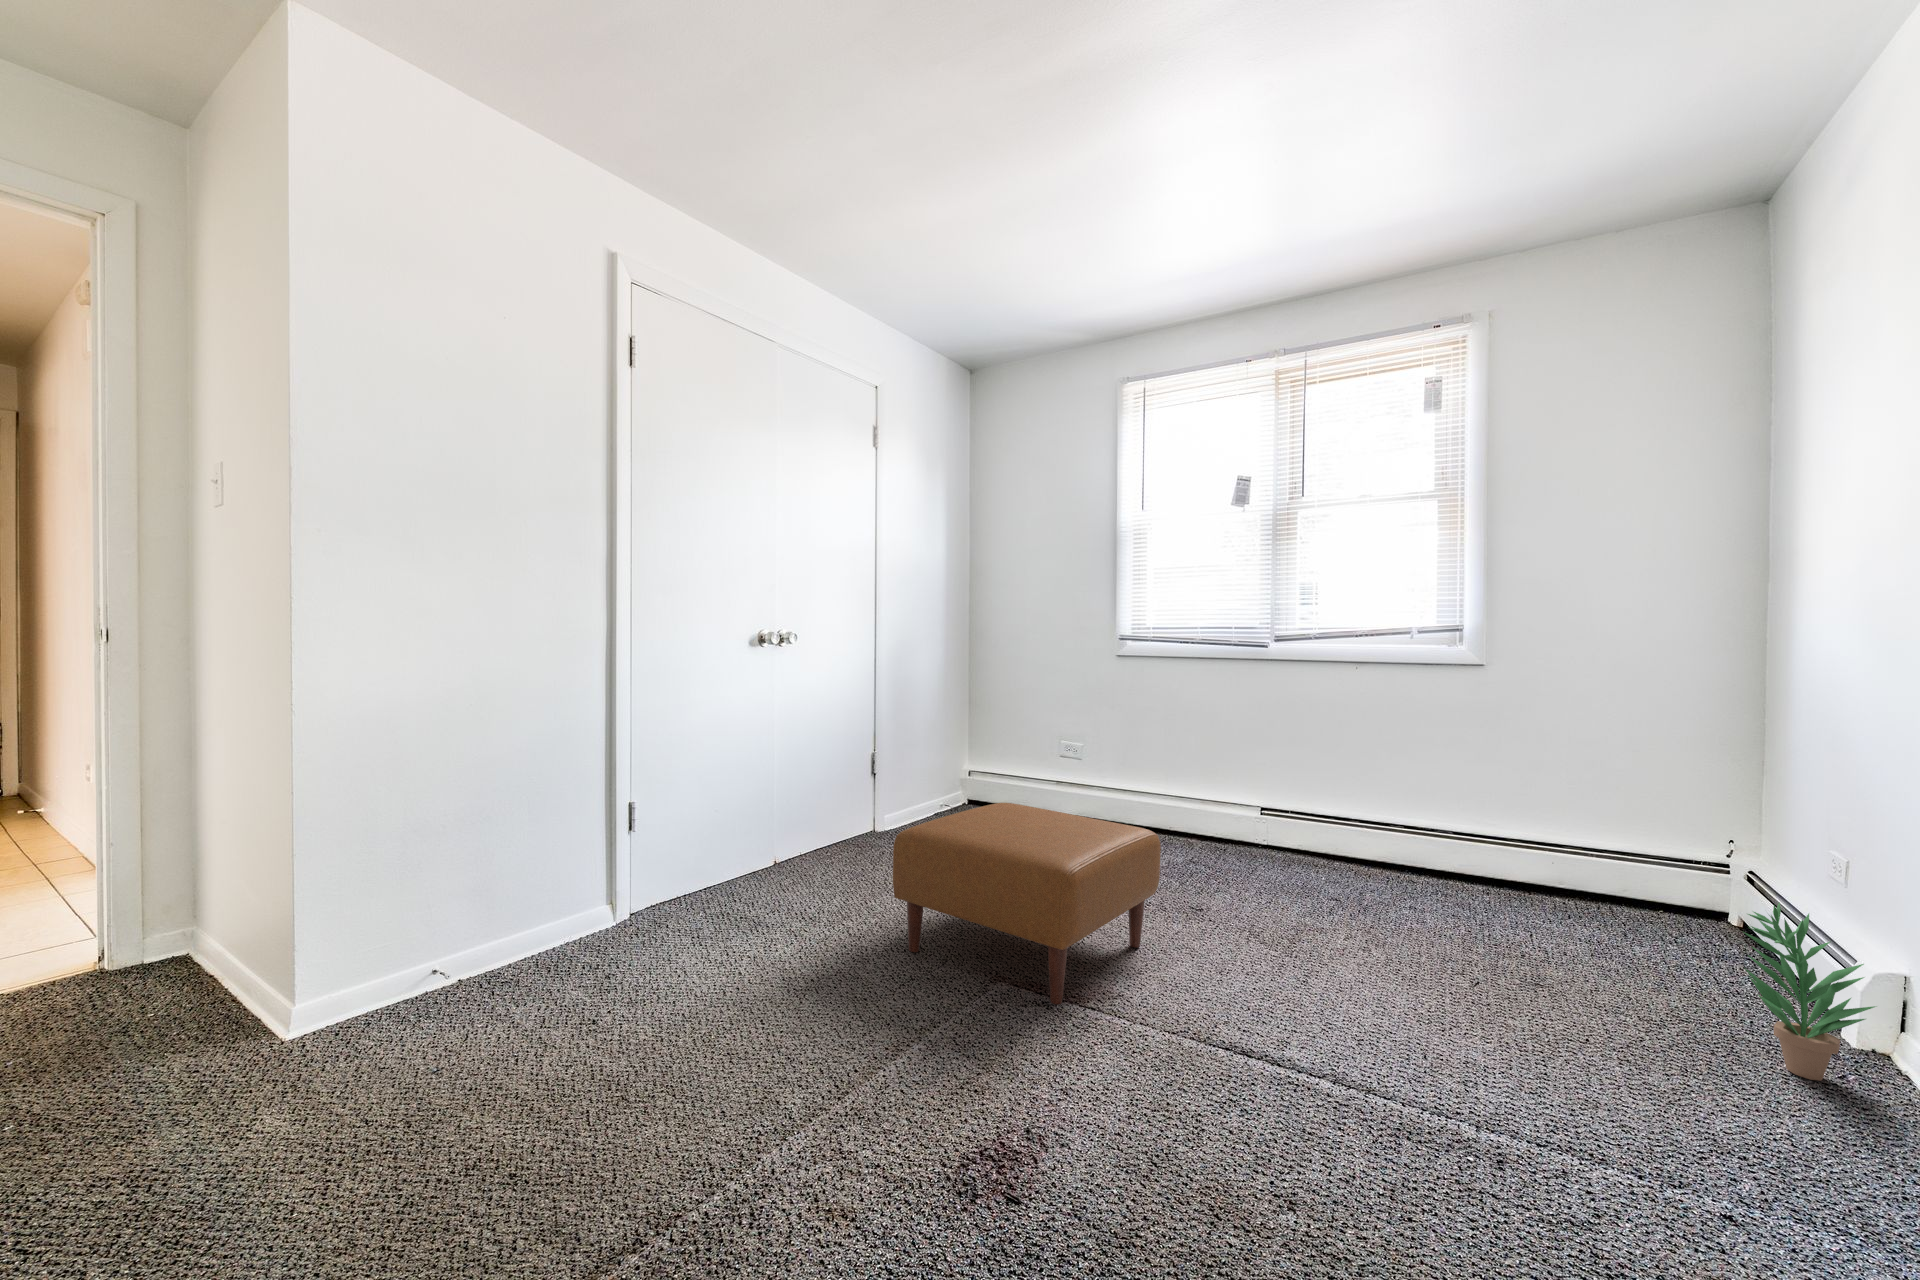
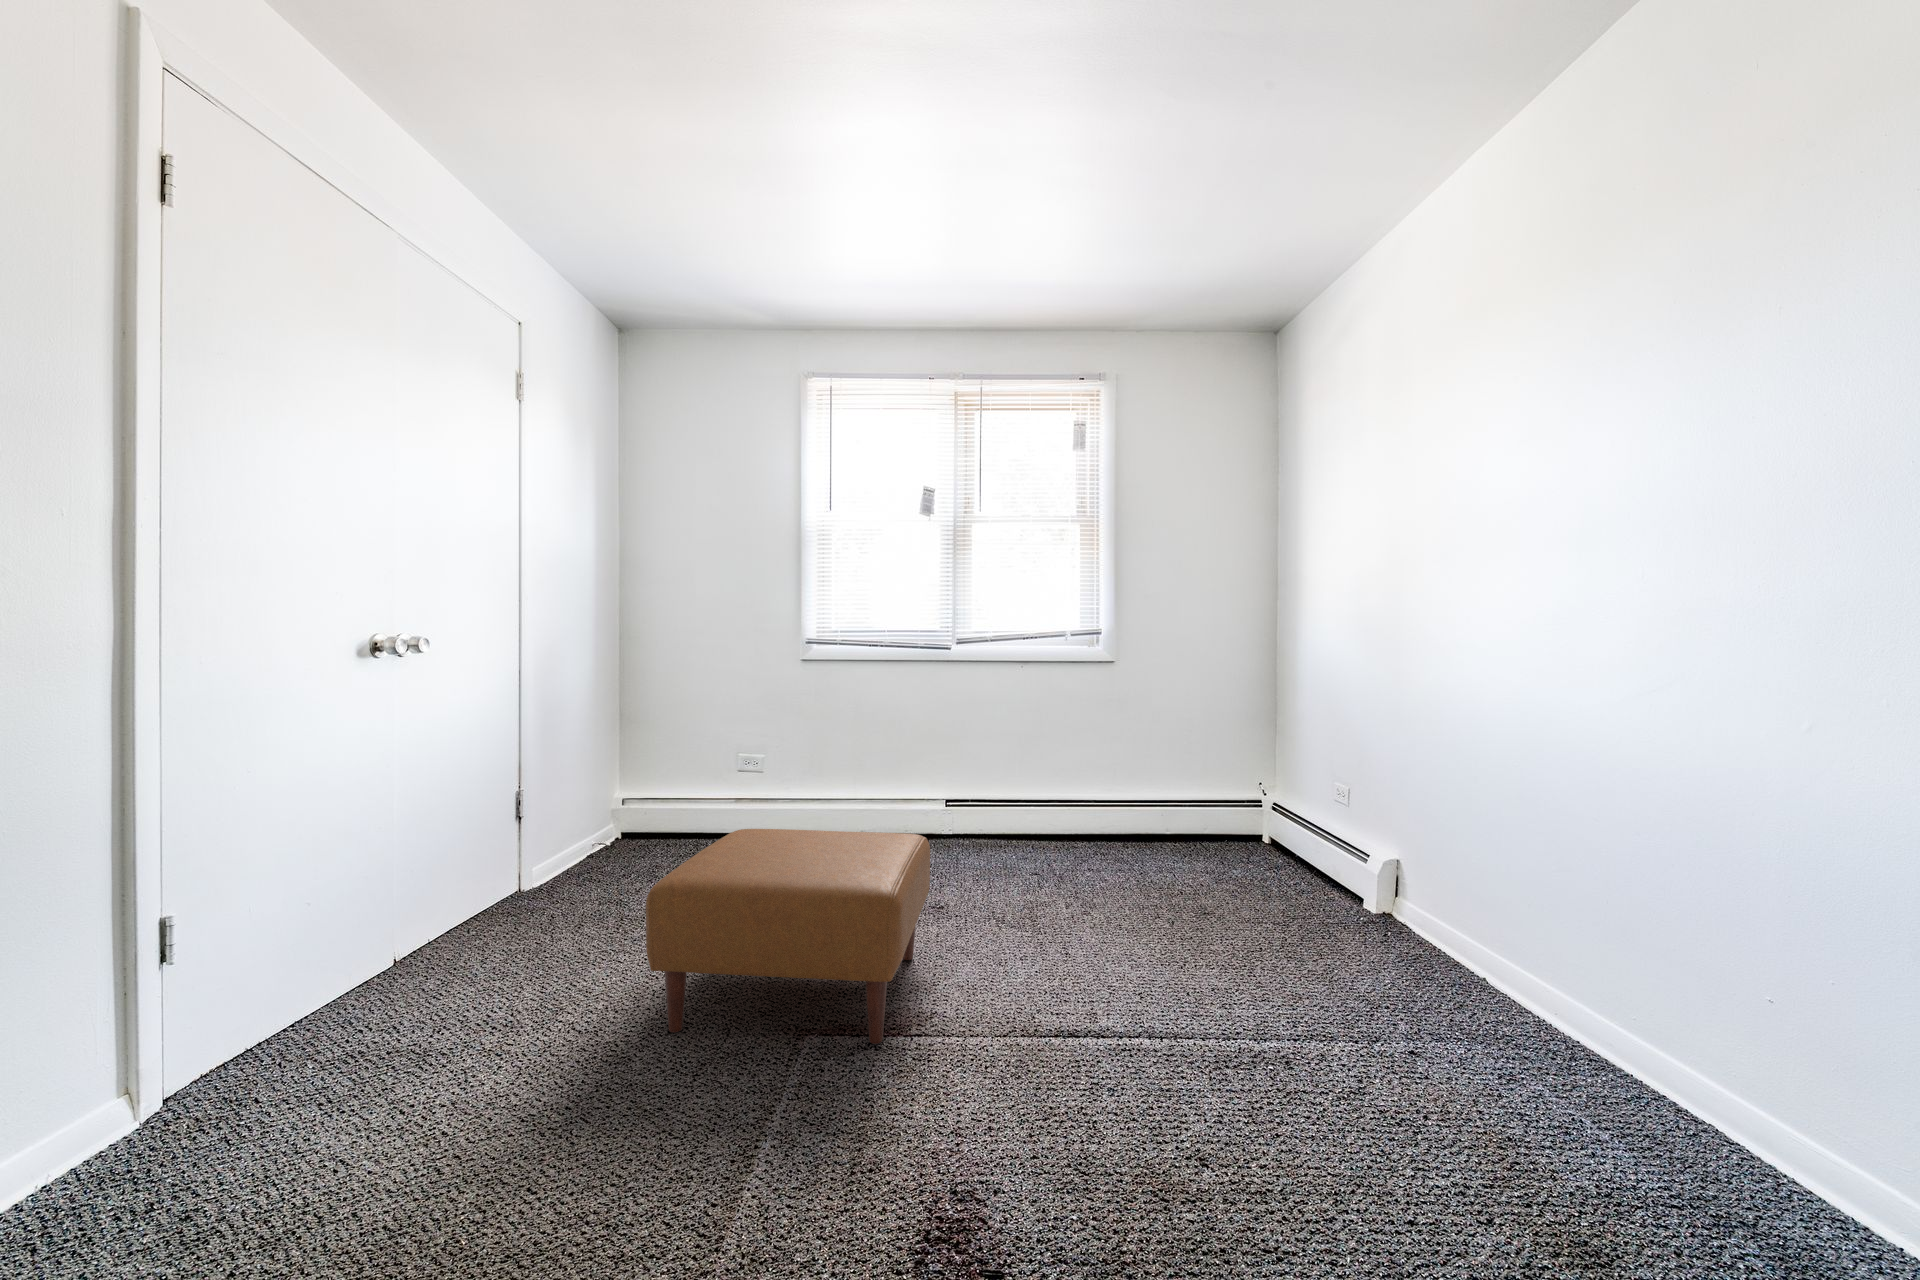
potted plant: present [1744,903,1876,1081] -> none [1346,815,1421,937]

